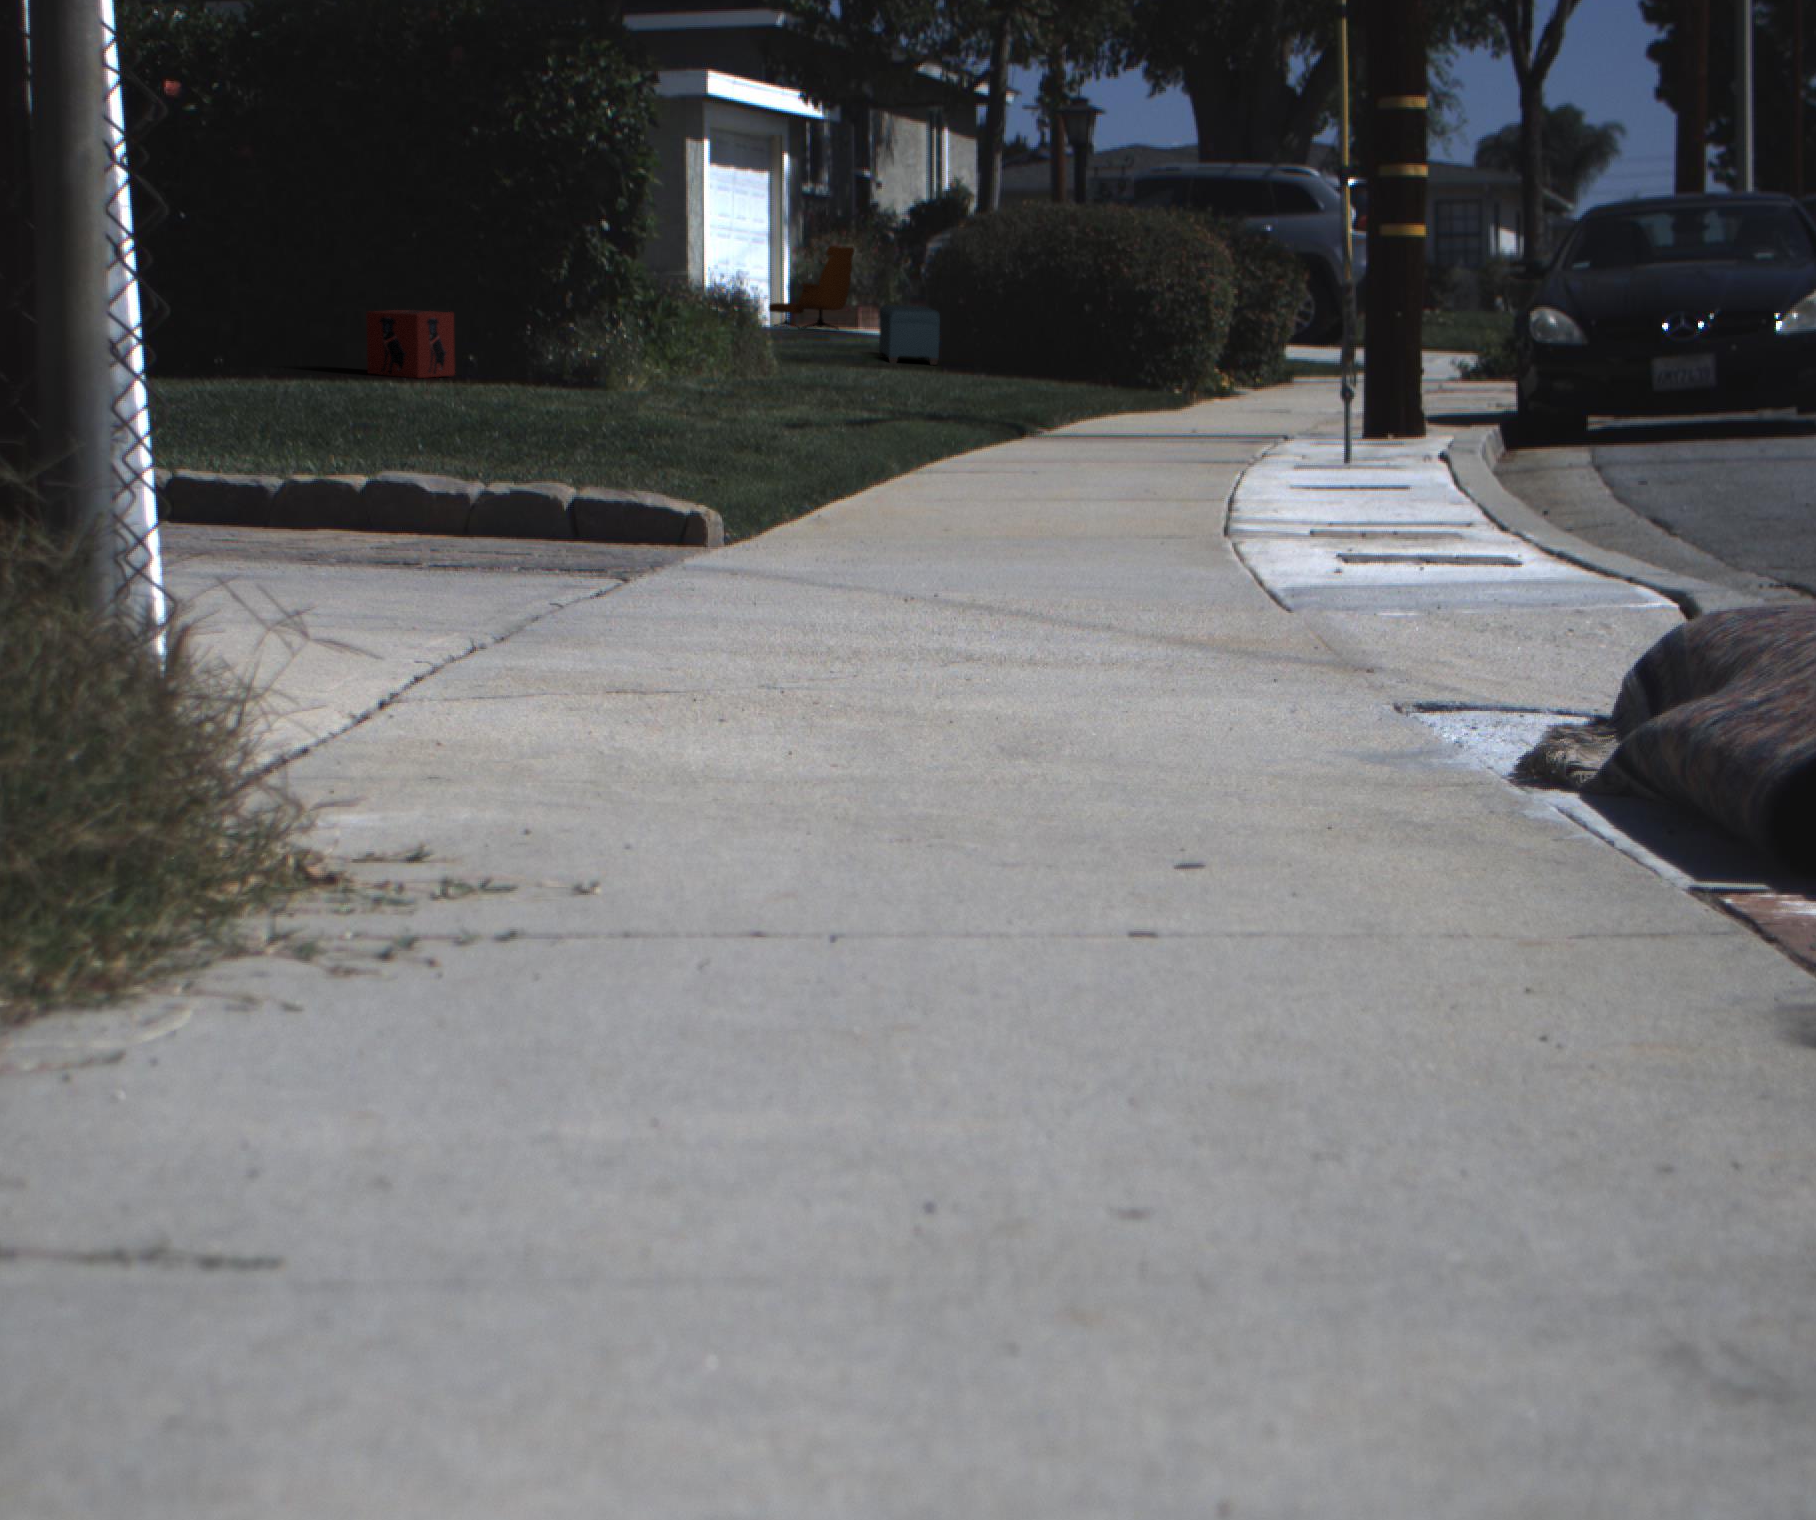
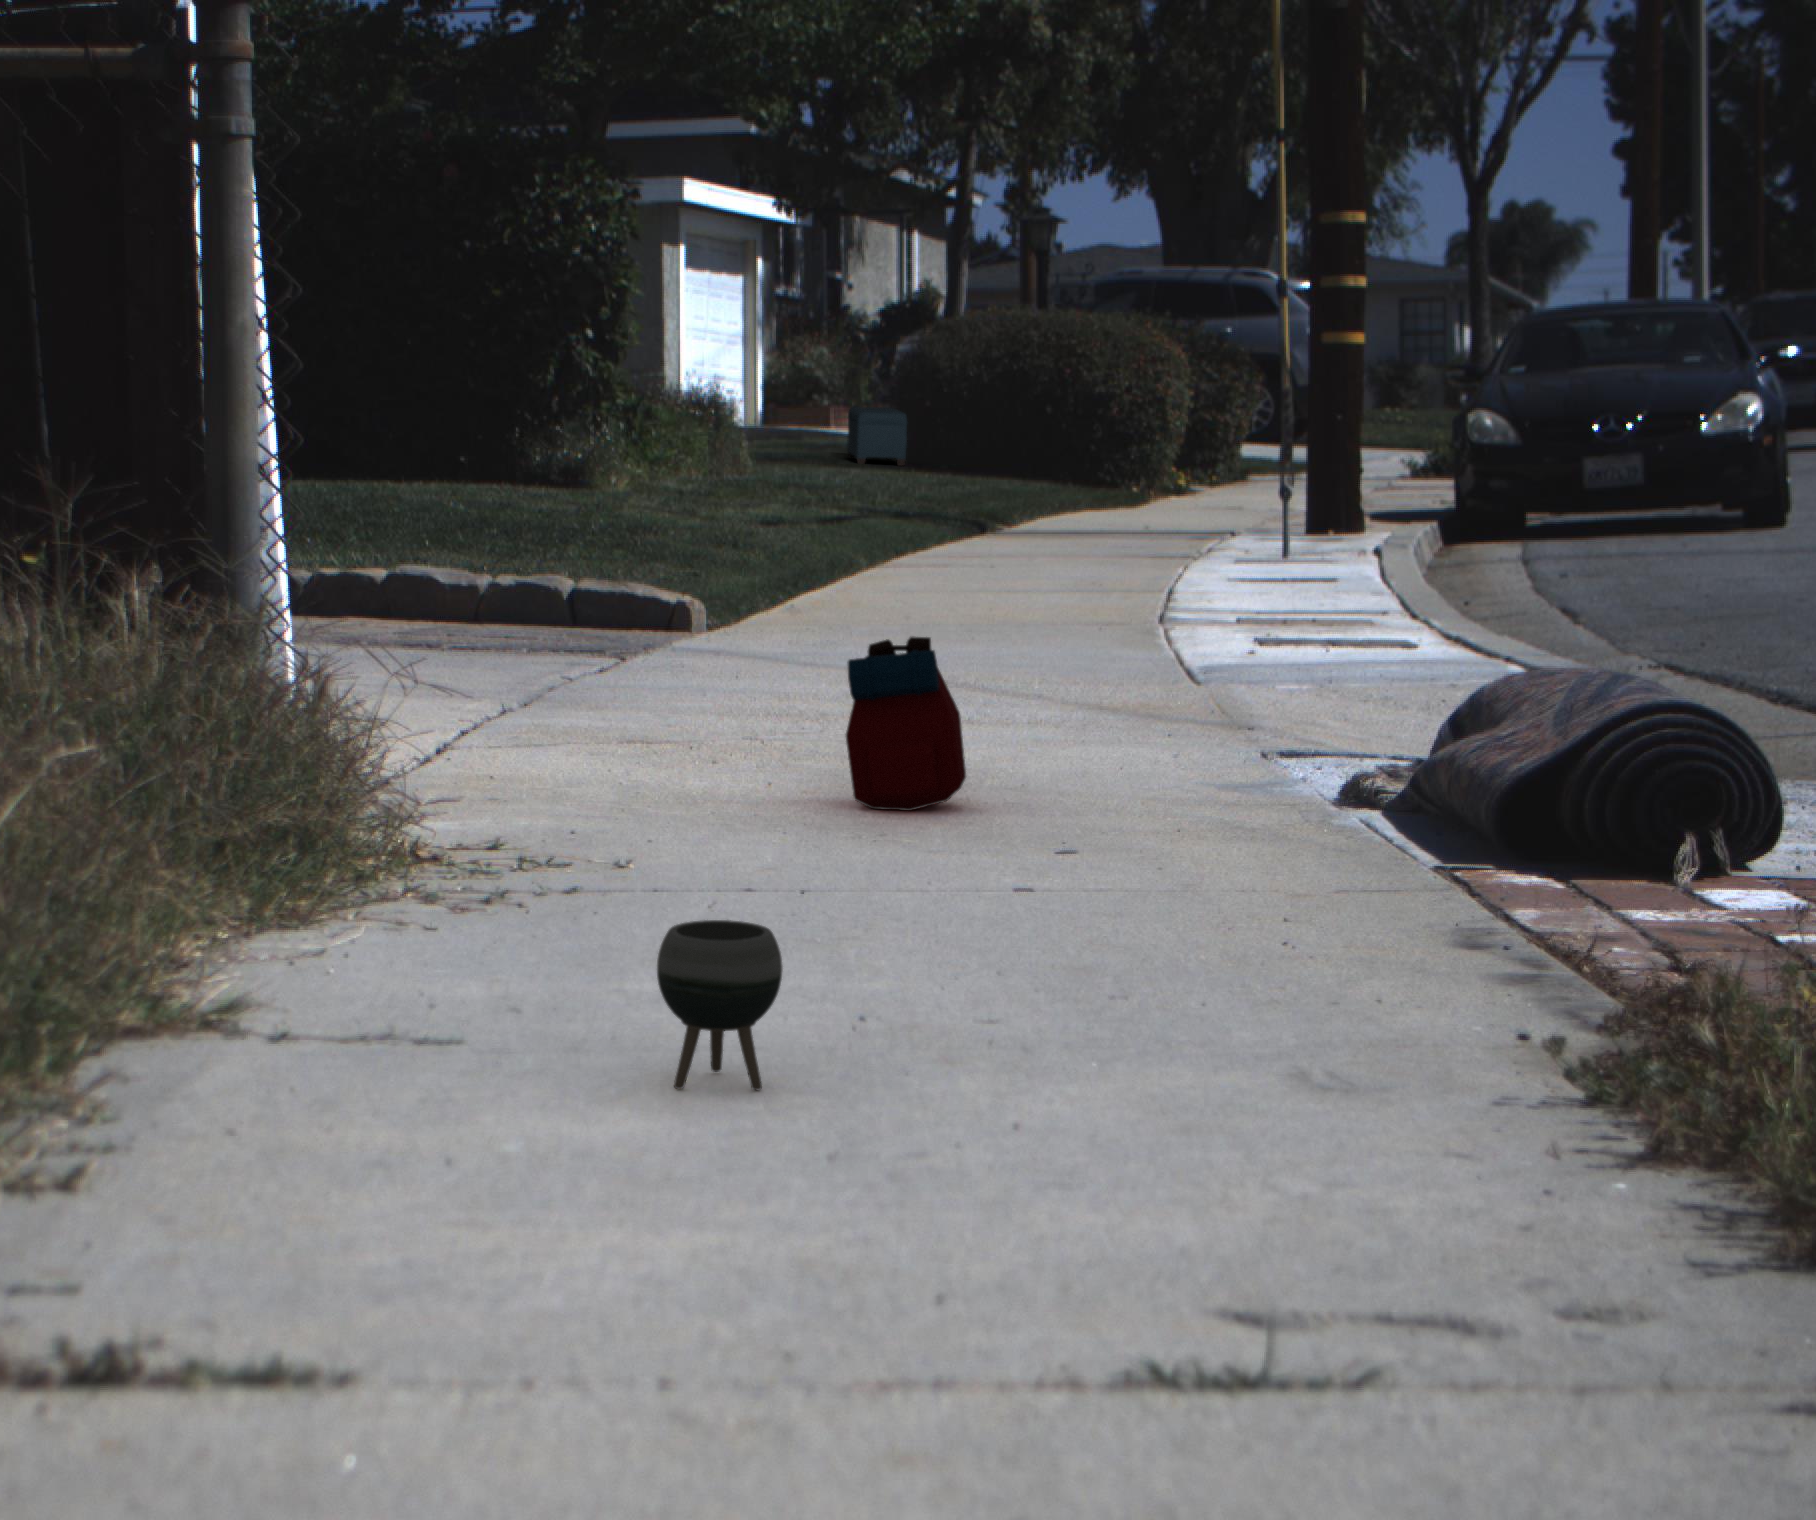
lounge chair: present [769,246,855,330] -> none [737,346,824,431]
storage box: present [367,310,455,378] -> none [360,418,442,483]
backpack: none [892,568,1049,797] -> present [846,637,966,811]
planter: none [590,1088,806,1384] -> present [657,920,783,1090]

